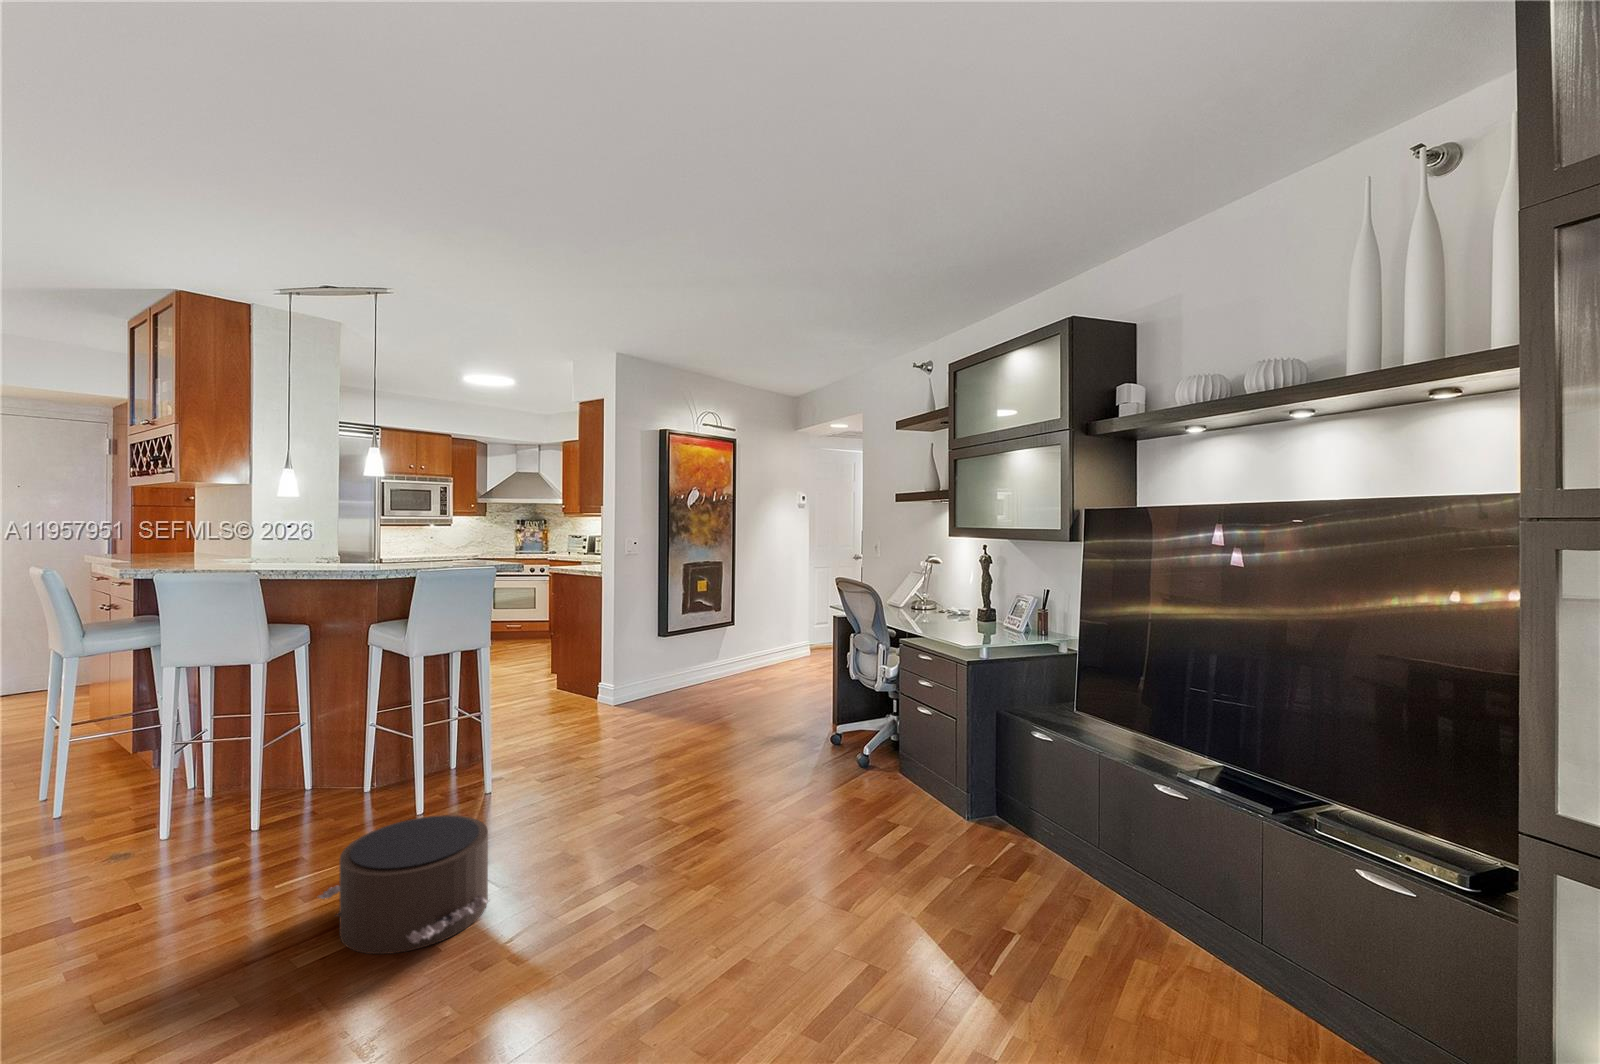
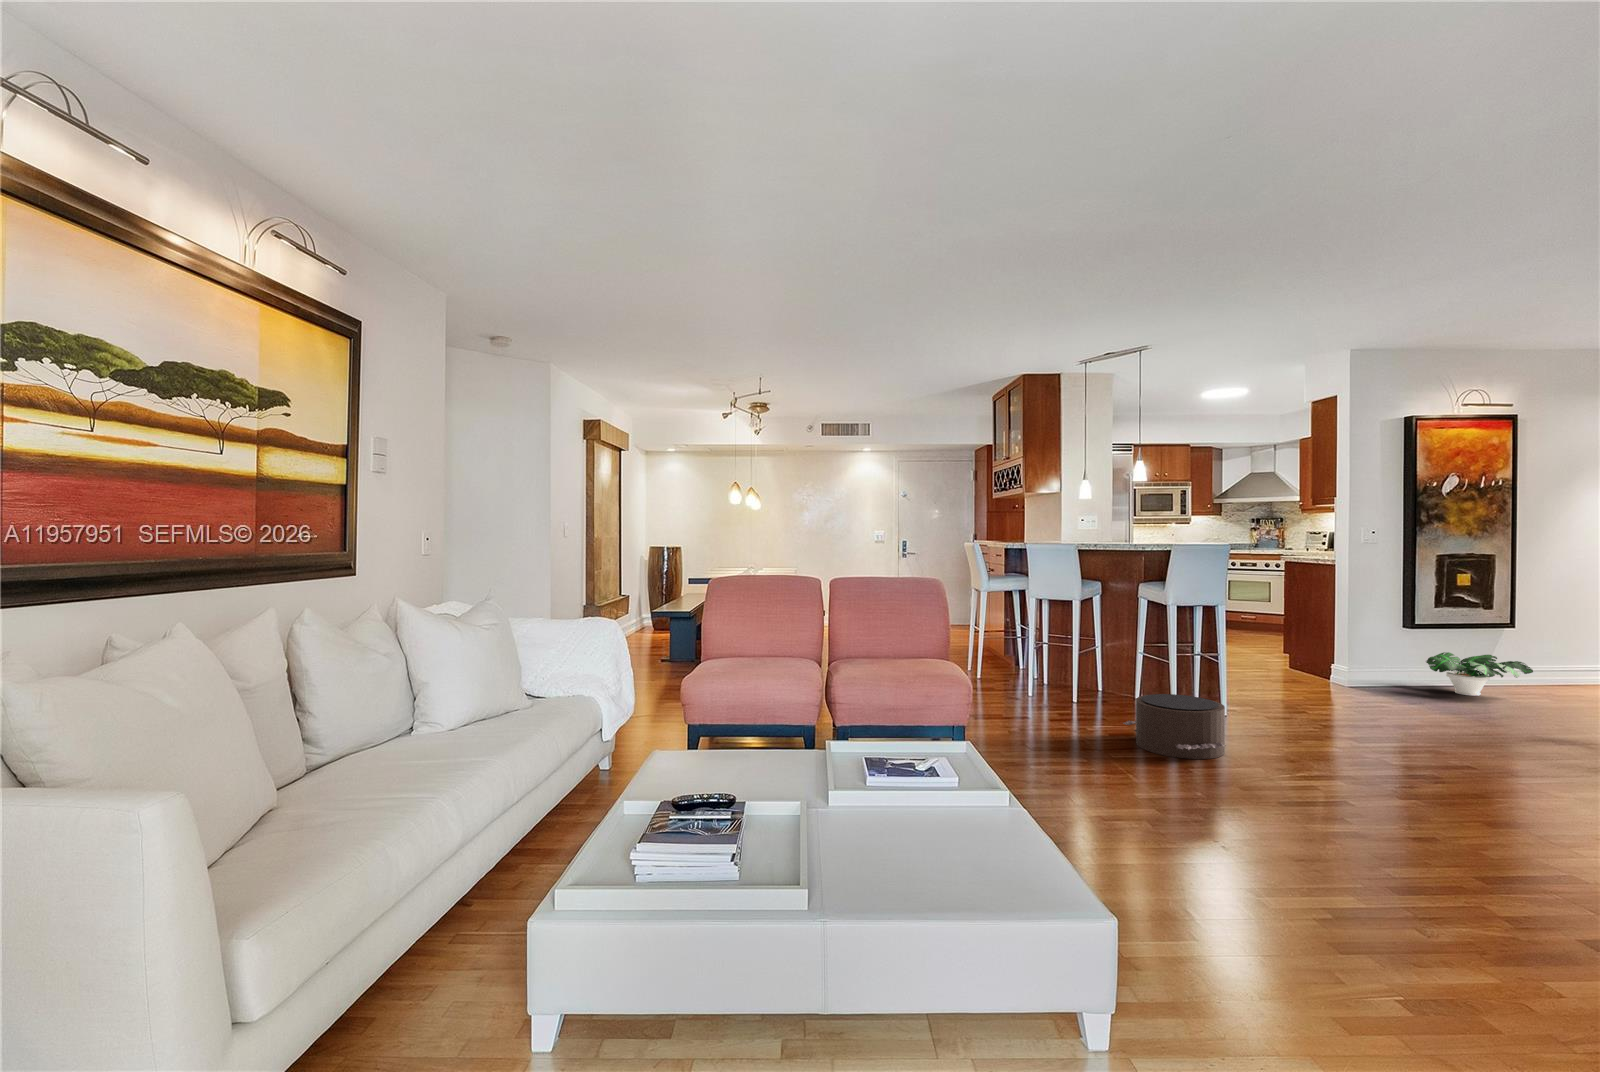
potted plant: none [675,654,750,696] -> present [1426,652,1533,696]

